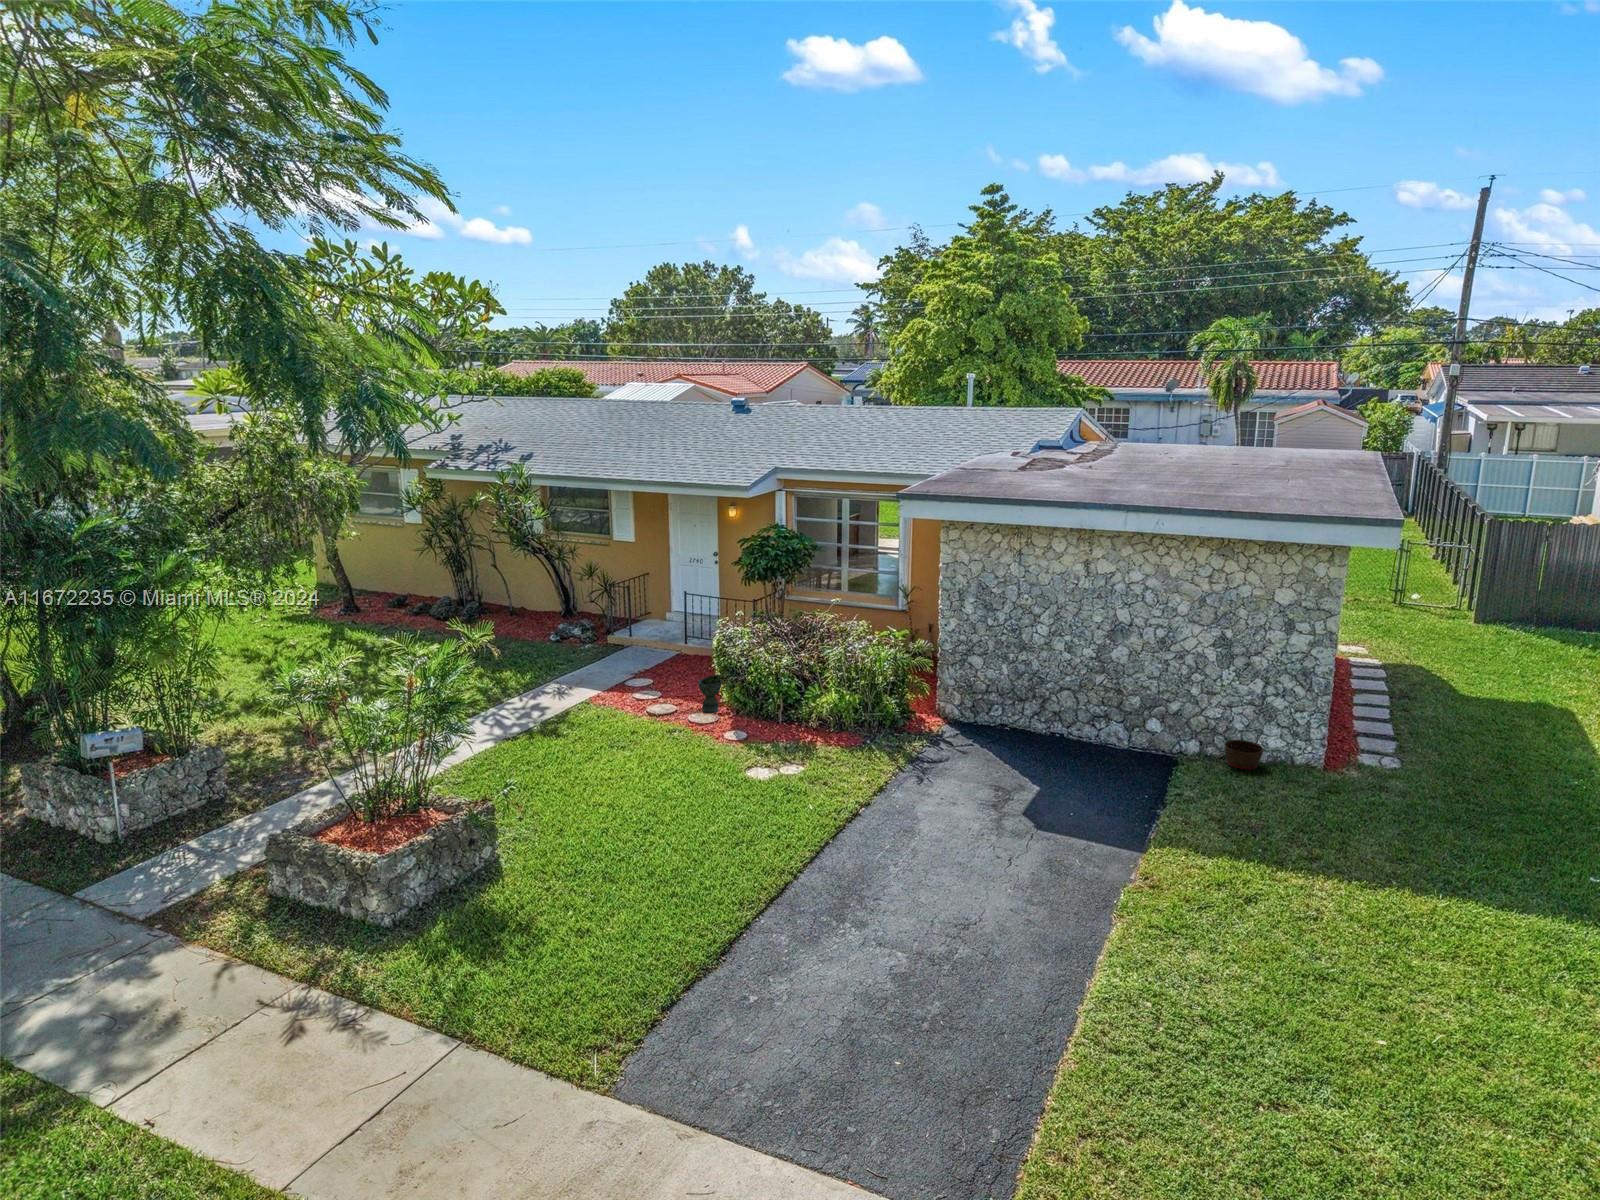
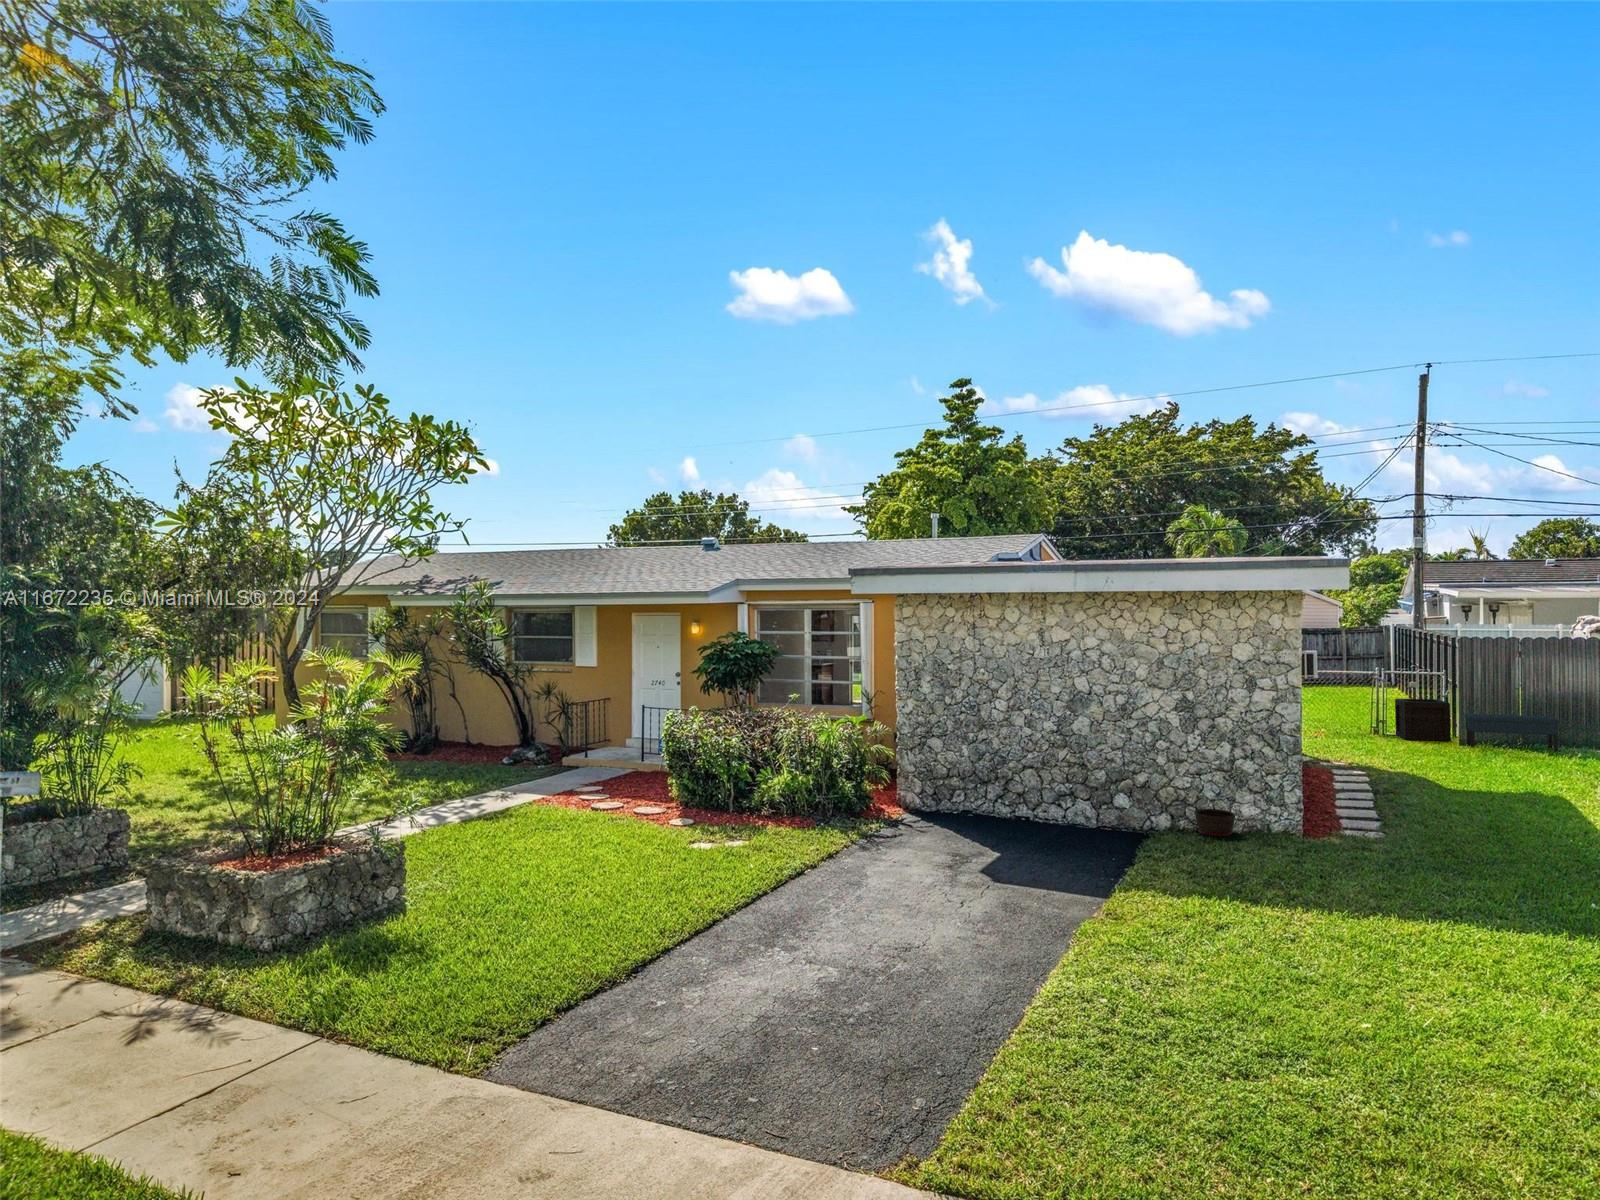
wooden crate: none [1418,576,1478,622] -> present [1395,699,1451,741]
bench: none [1487,597,1583,639] -> present [1465,713,1559,751]
planter: present [698,675,722,713] -> none [650,764,675,805]

